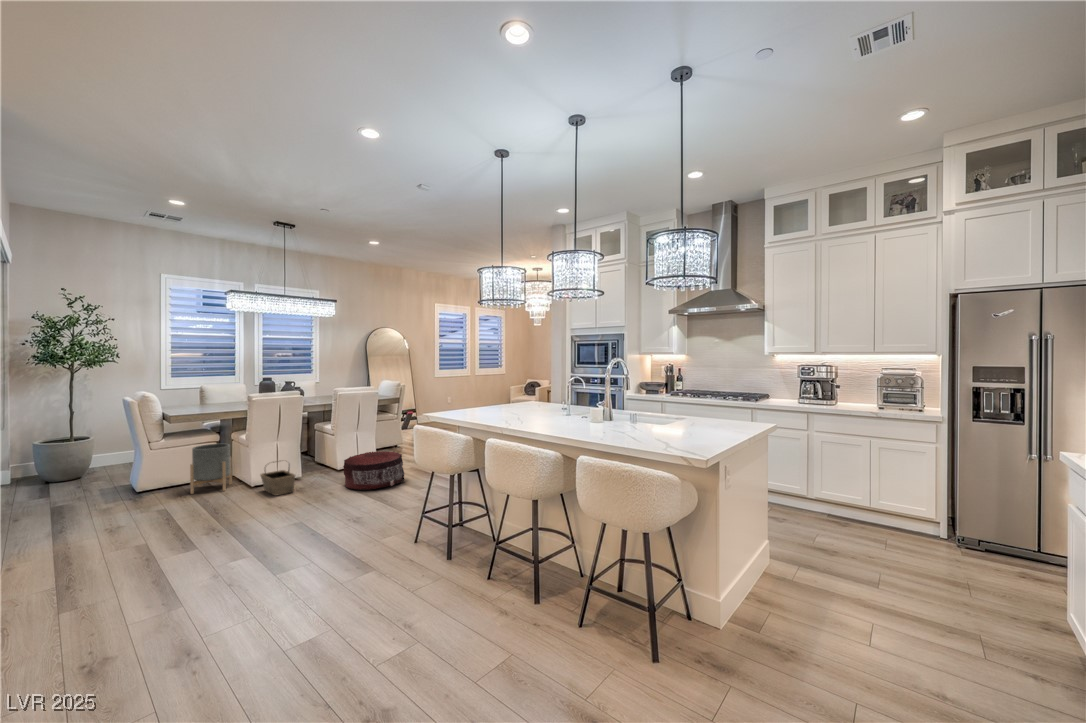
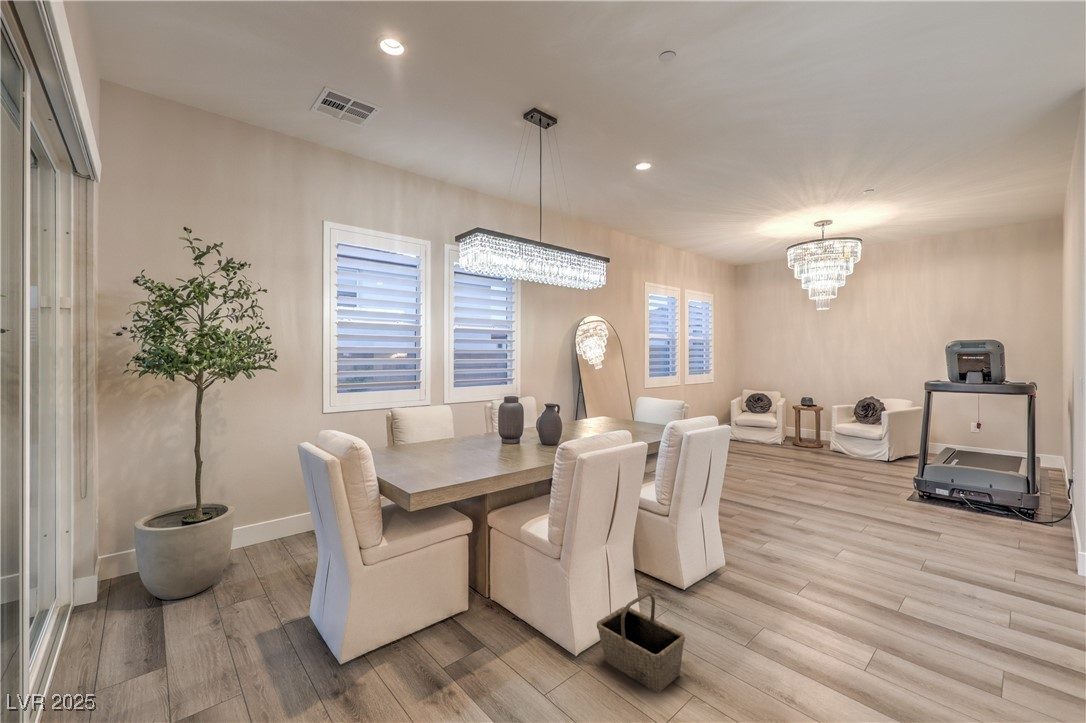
planter: present [190,444,232,494] -> none [448,540,518,668]
pouf: present [343,451,405,490] -> none [747,557,891,678]

